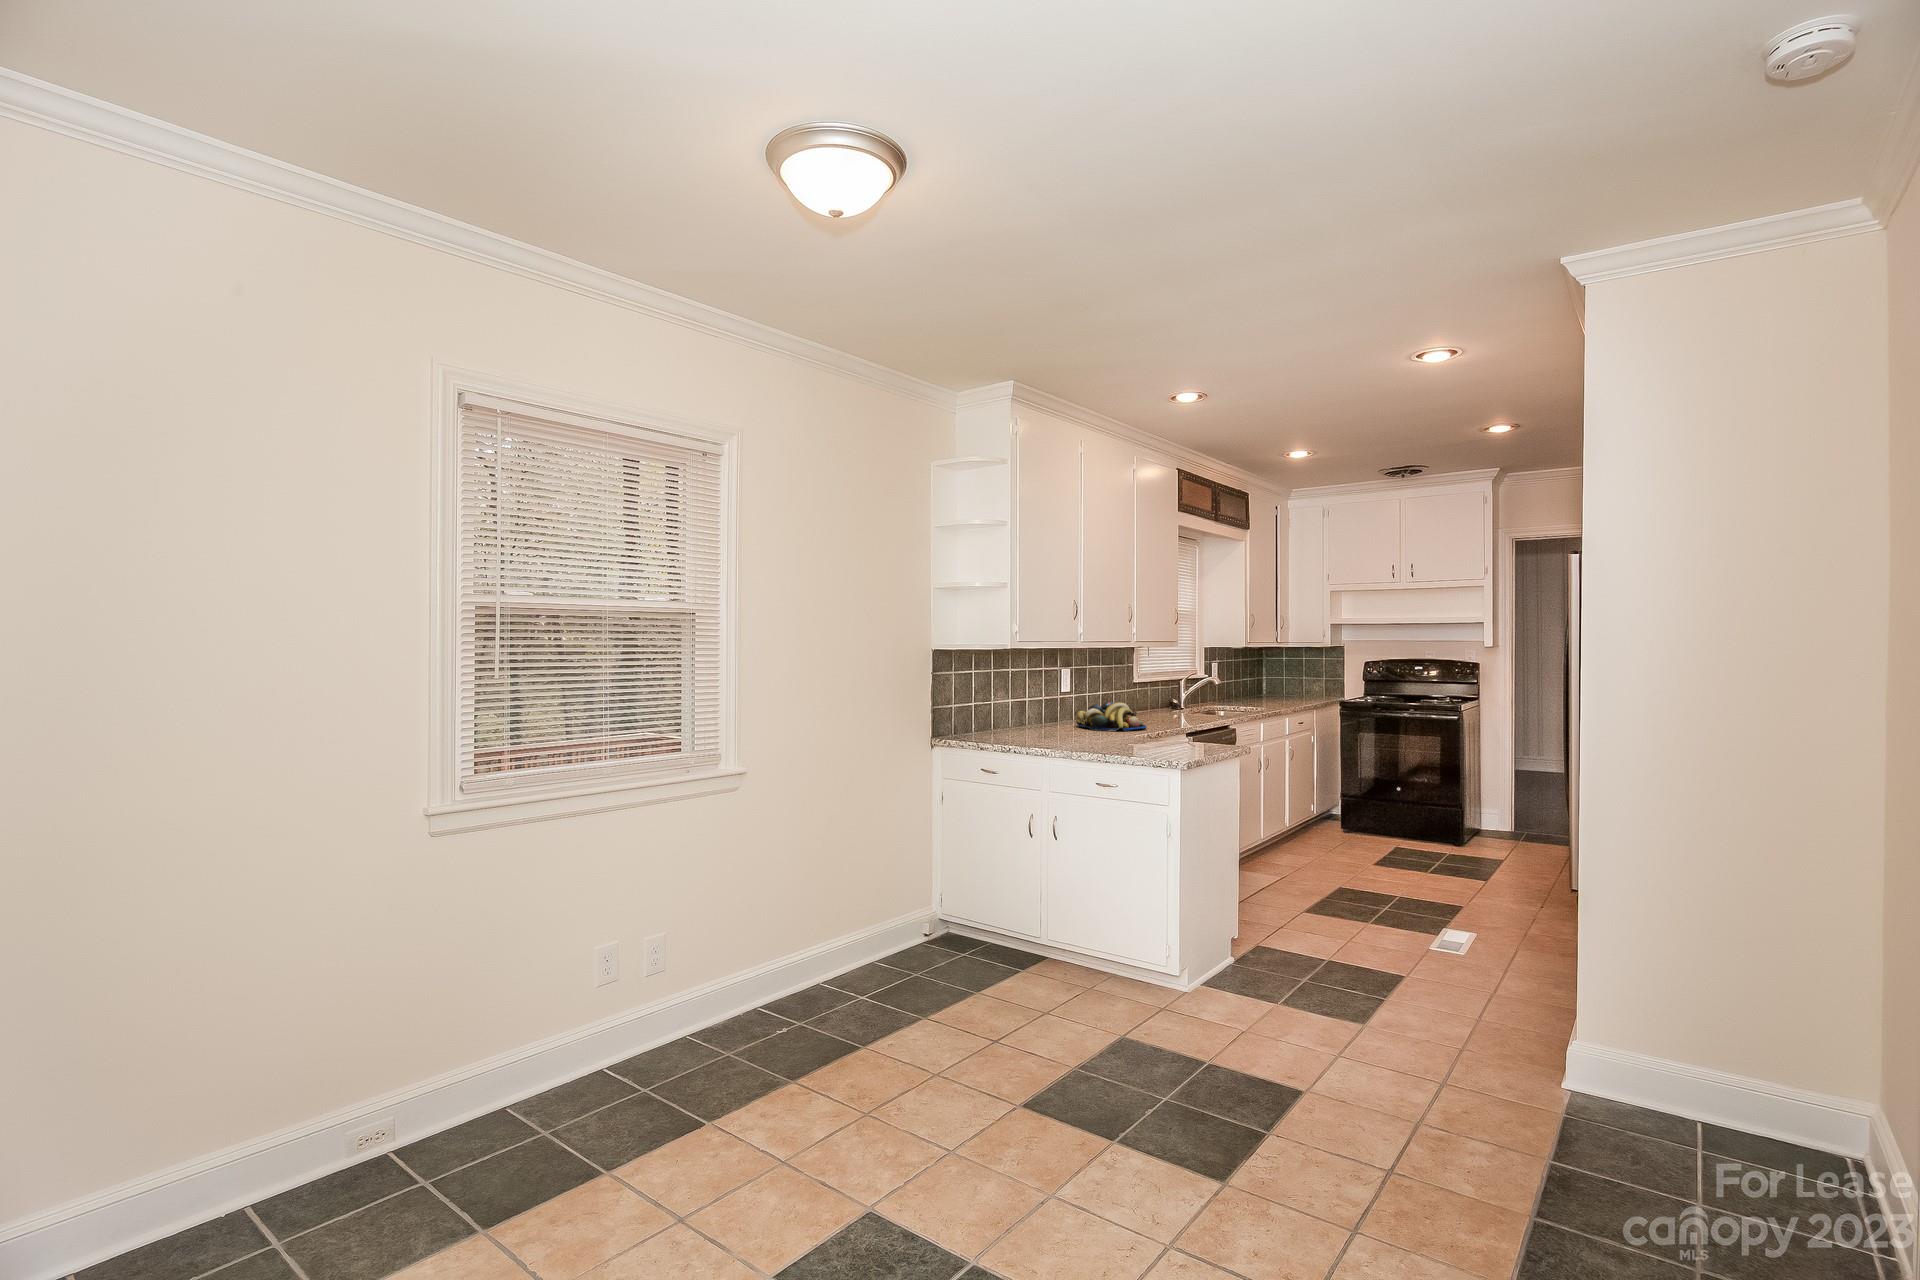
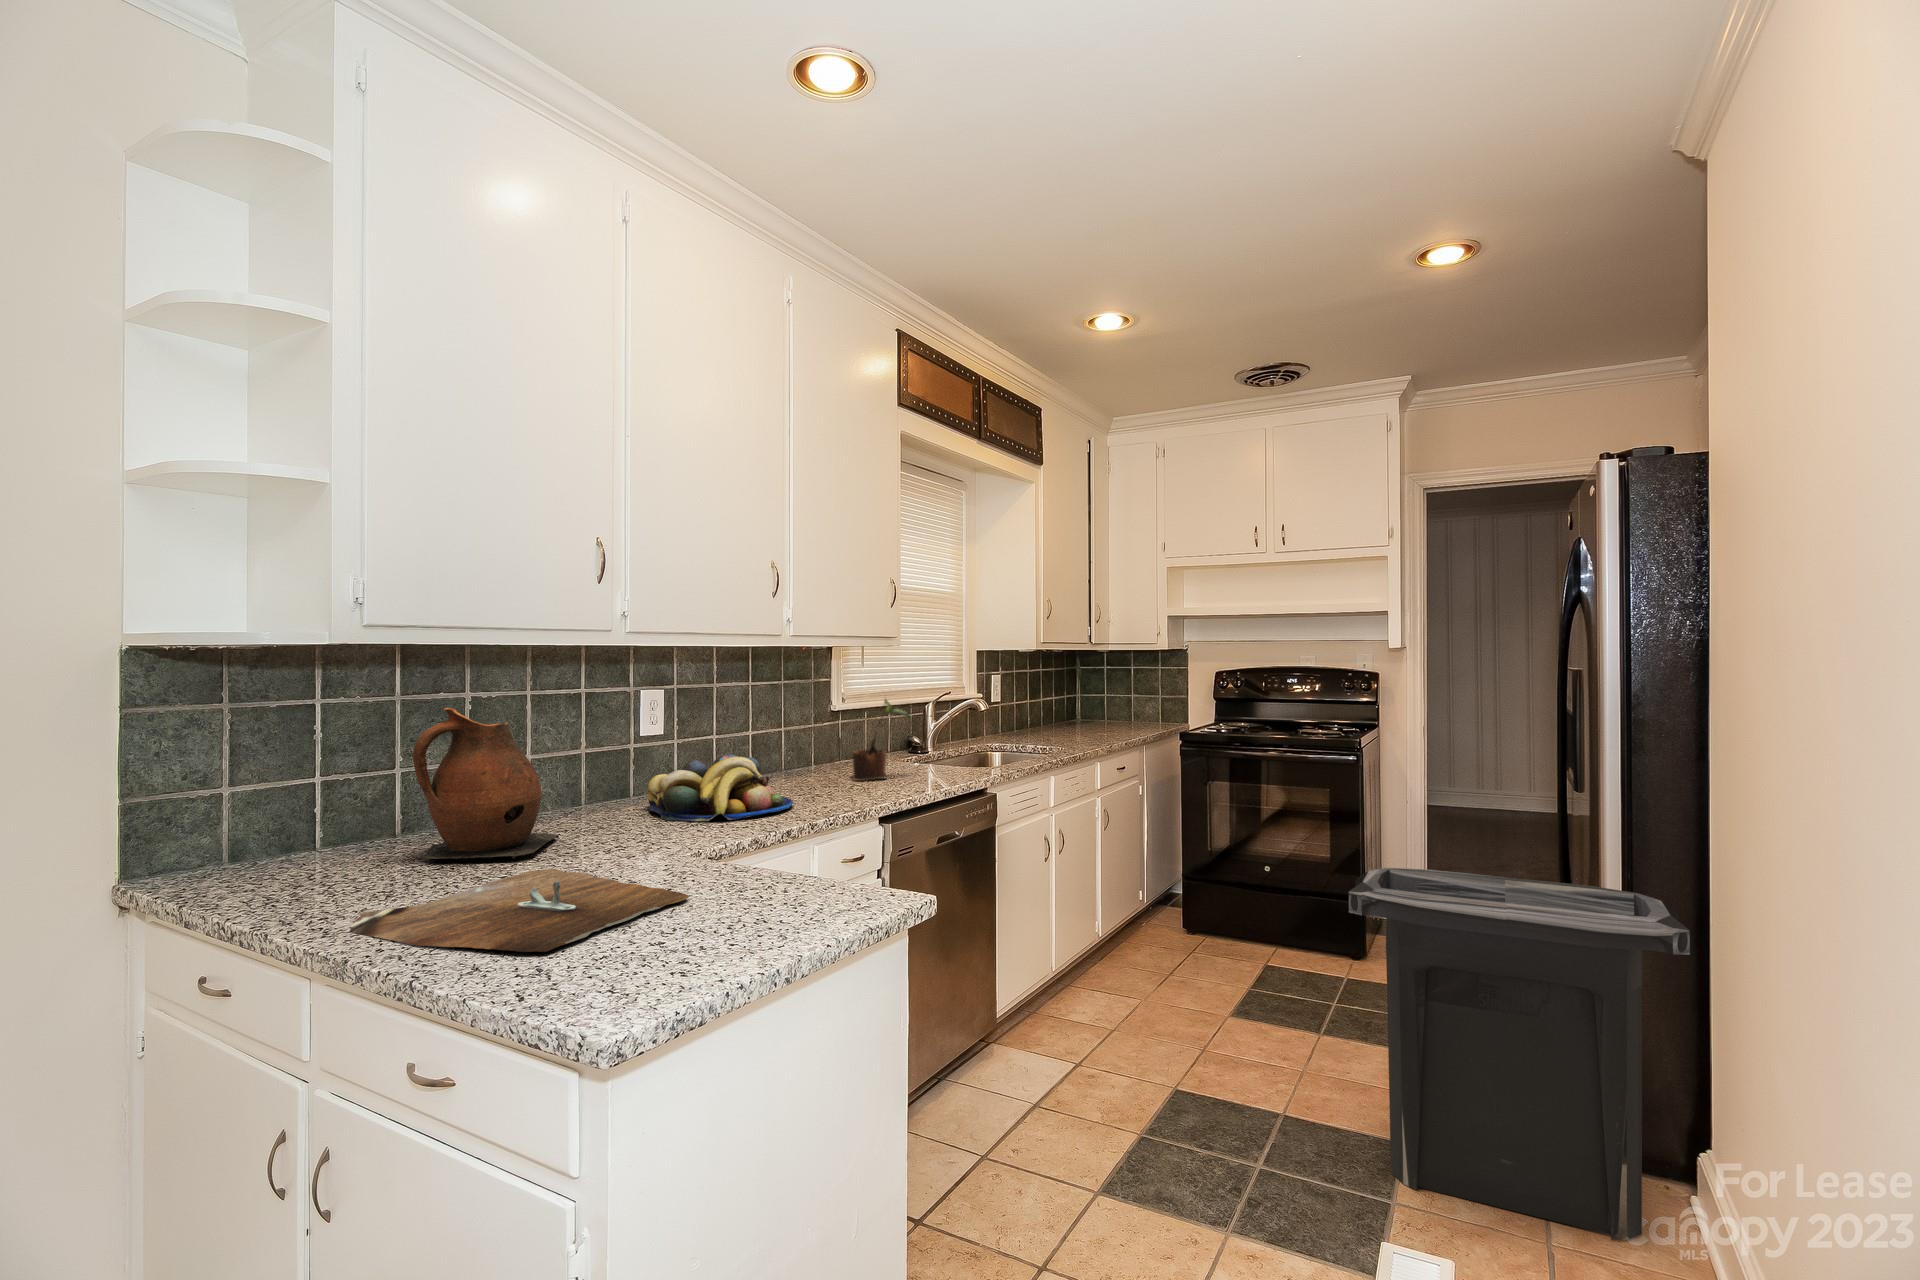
potted plant: none [1155,675,1190,720] -> present [852,699,912,781]
ceramic pitcher: none [1015,676,1067,738] -> present [413,708,559,859]
cutting board: none [1044,738,1154,755] -> present [351,869,689,952]
trash can: none [1434,767,1602,936] -> present [1349,868,1690,1240]

